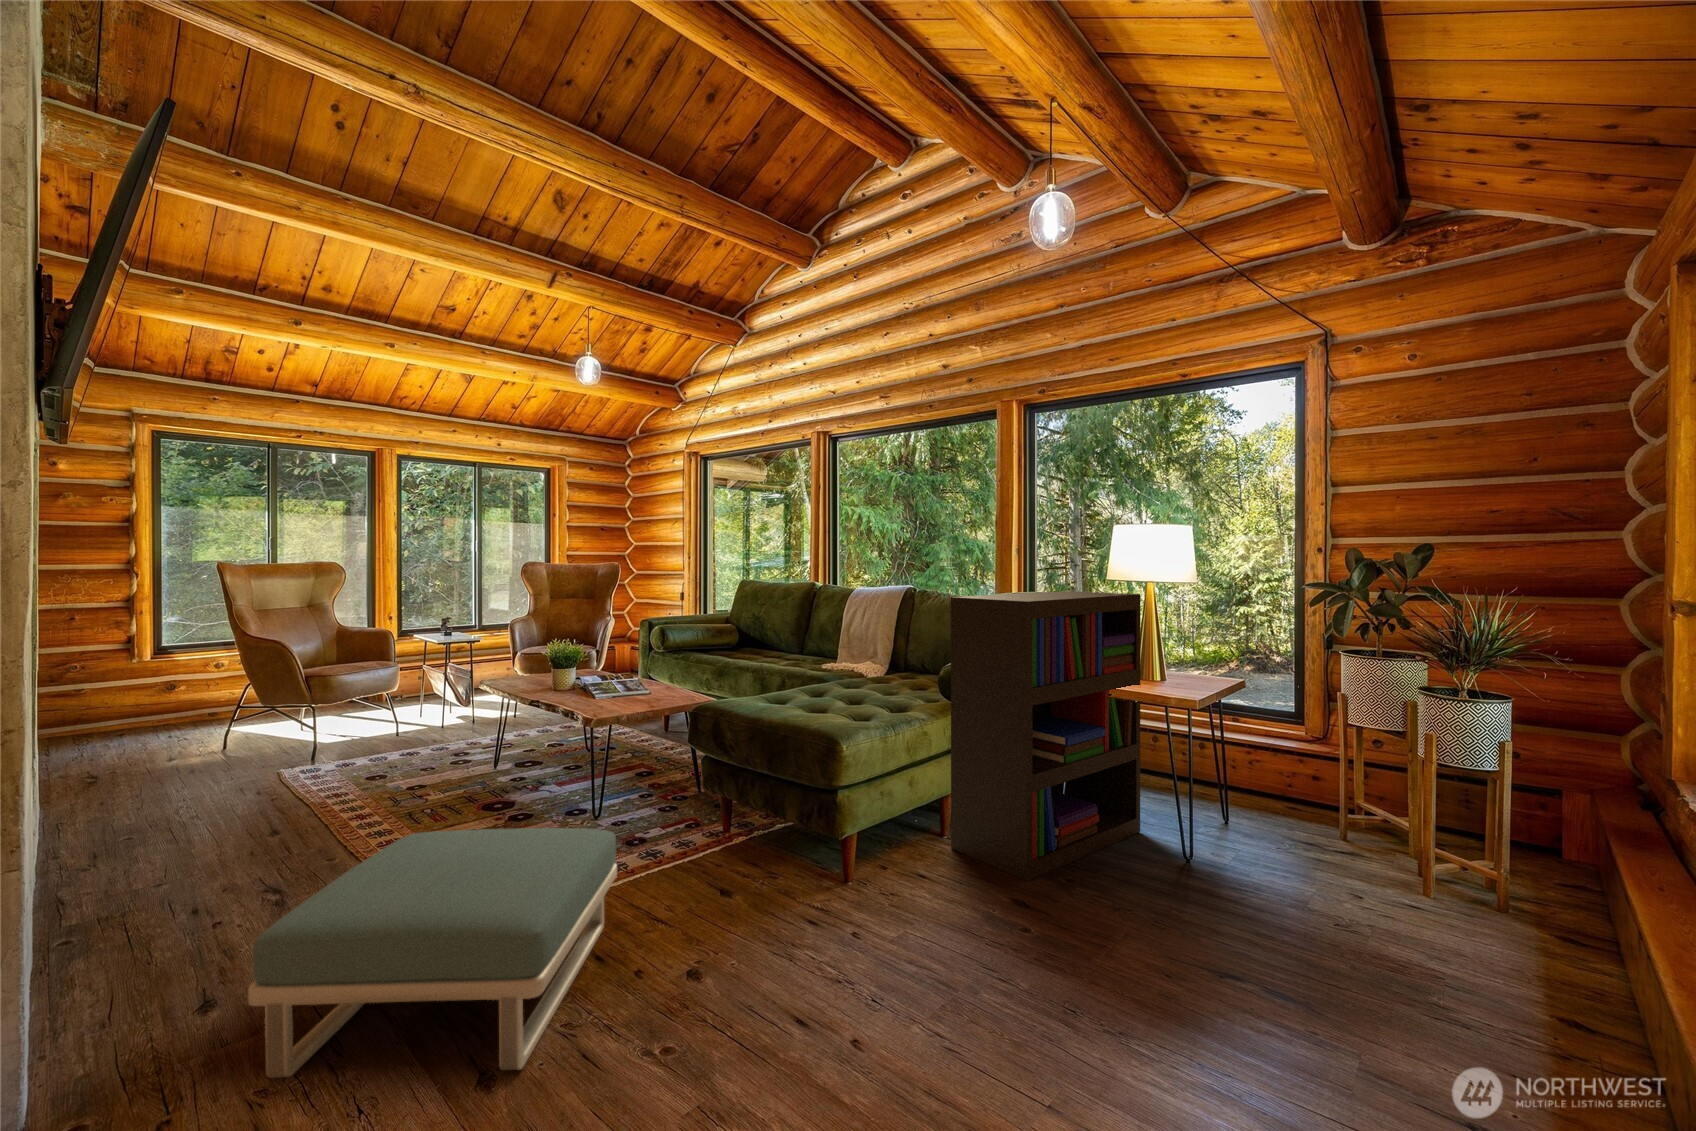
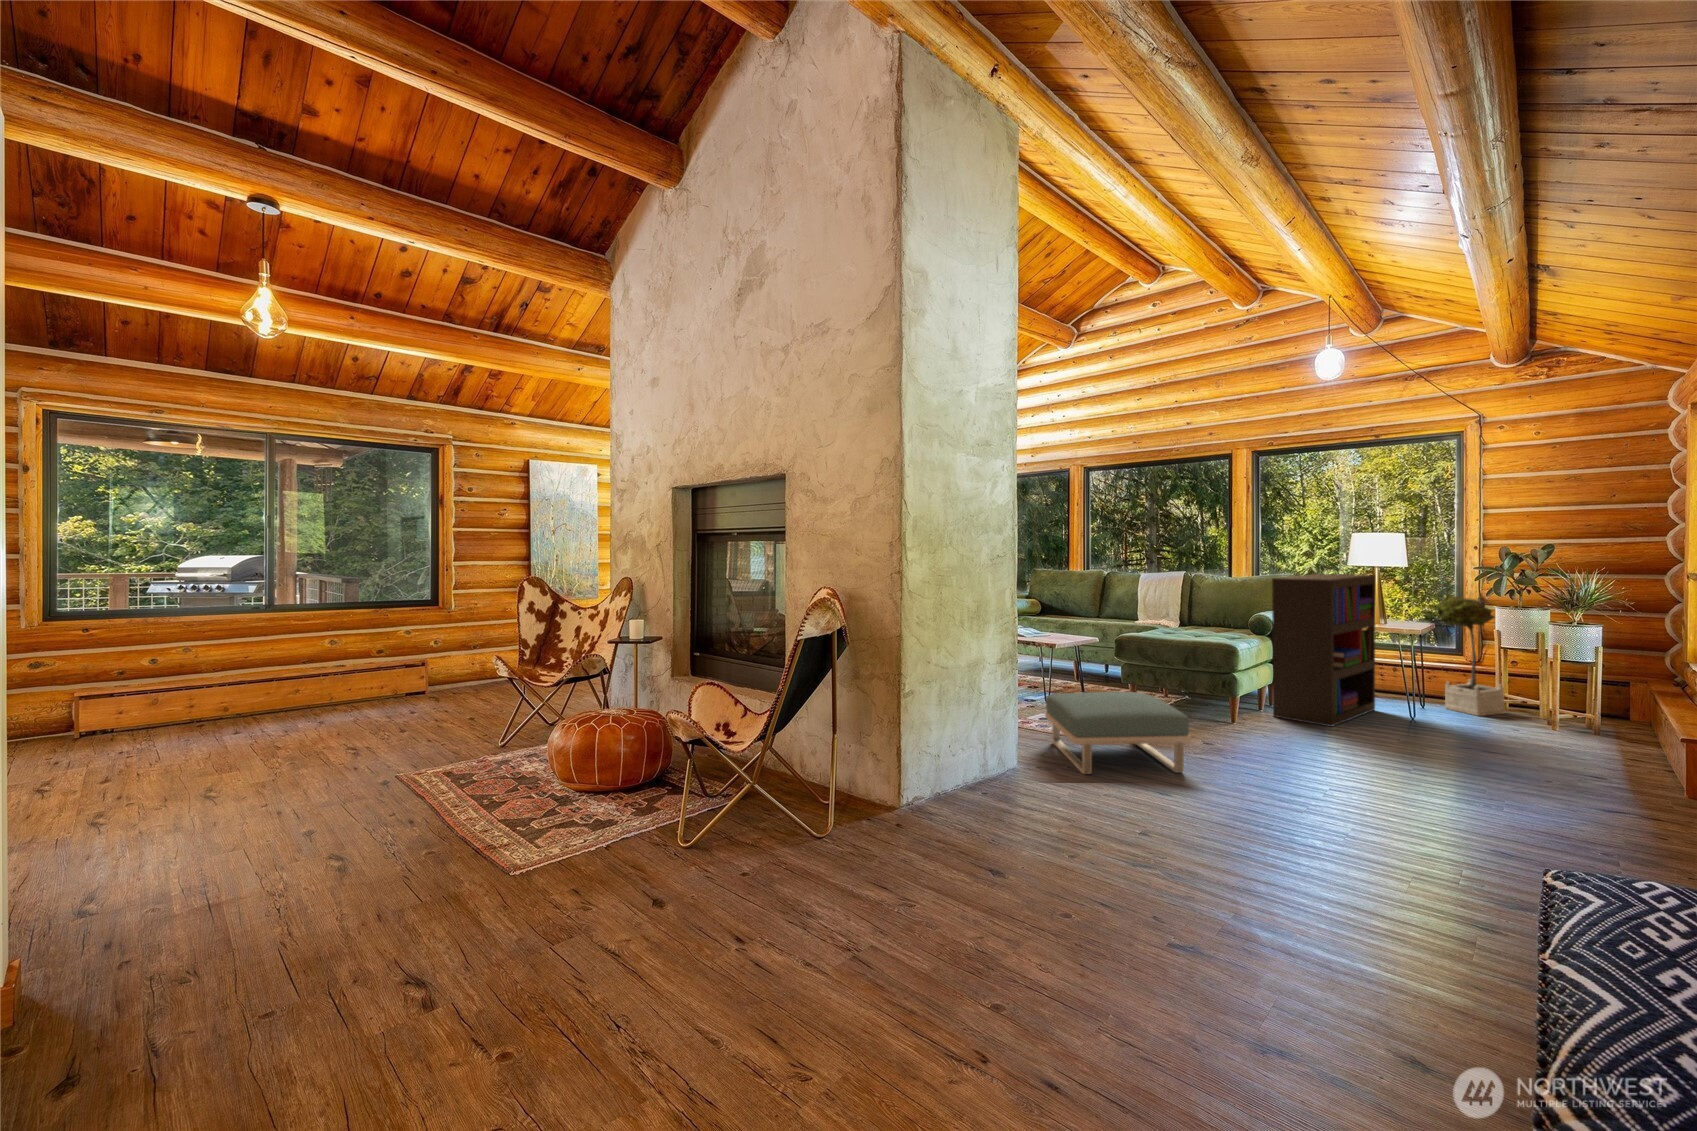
potted tree: none [1248,629,1352,850] -> present [1437,595,1504,716]

